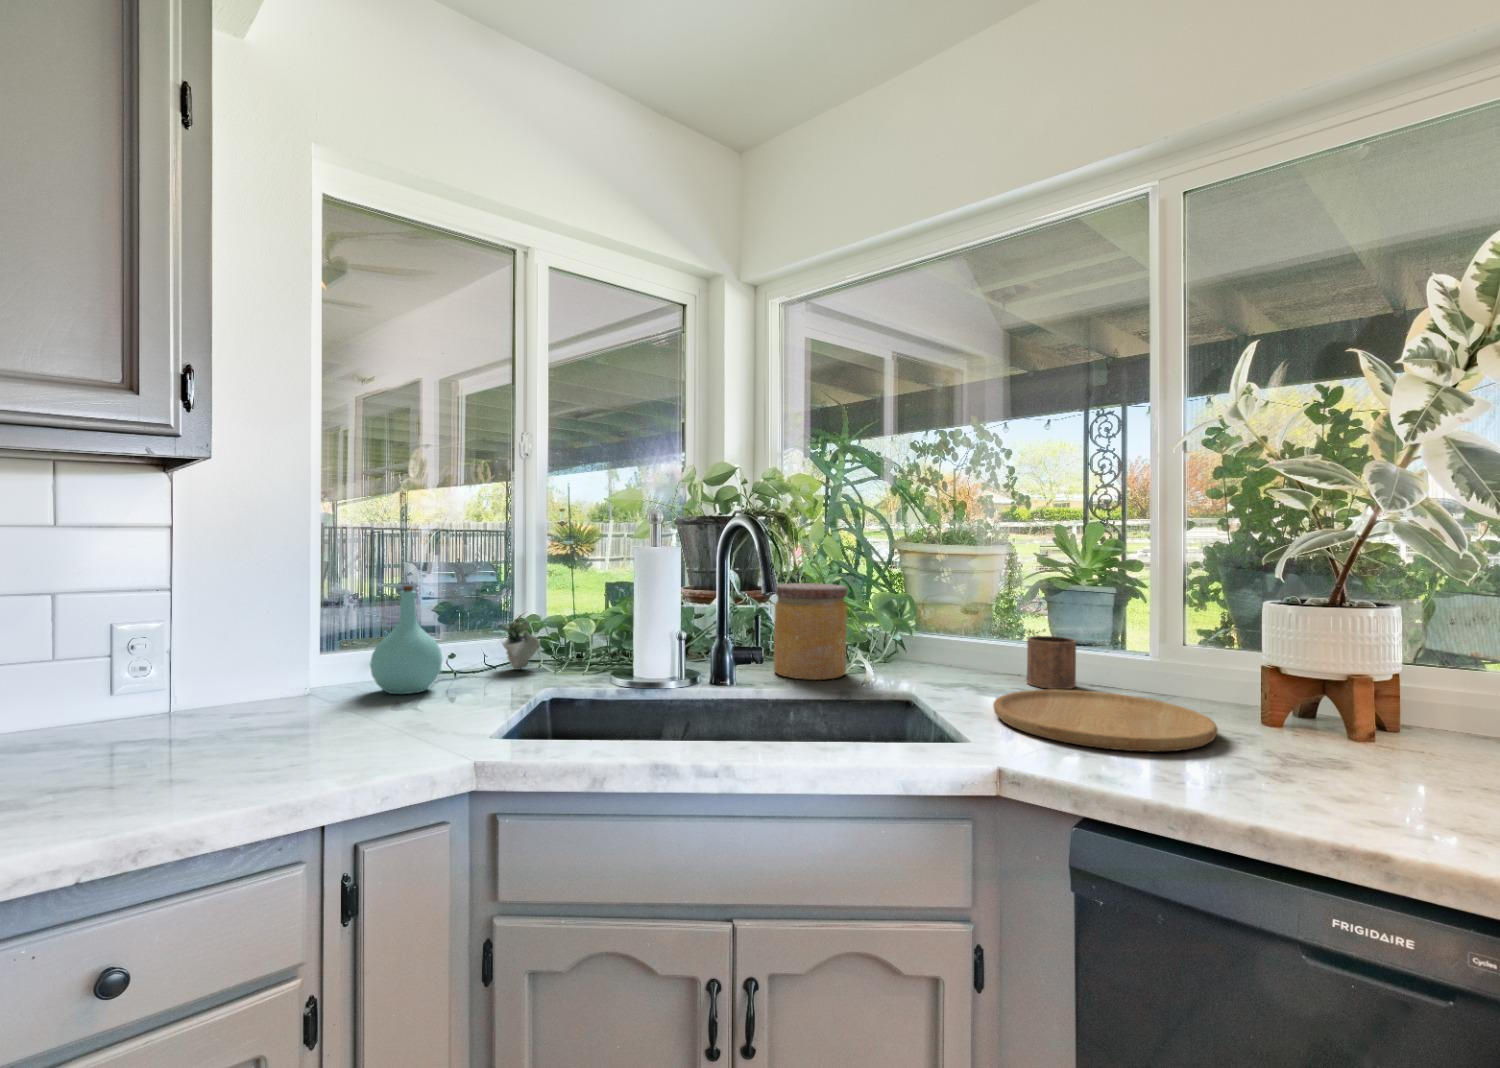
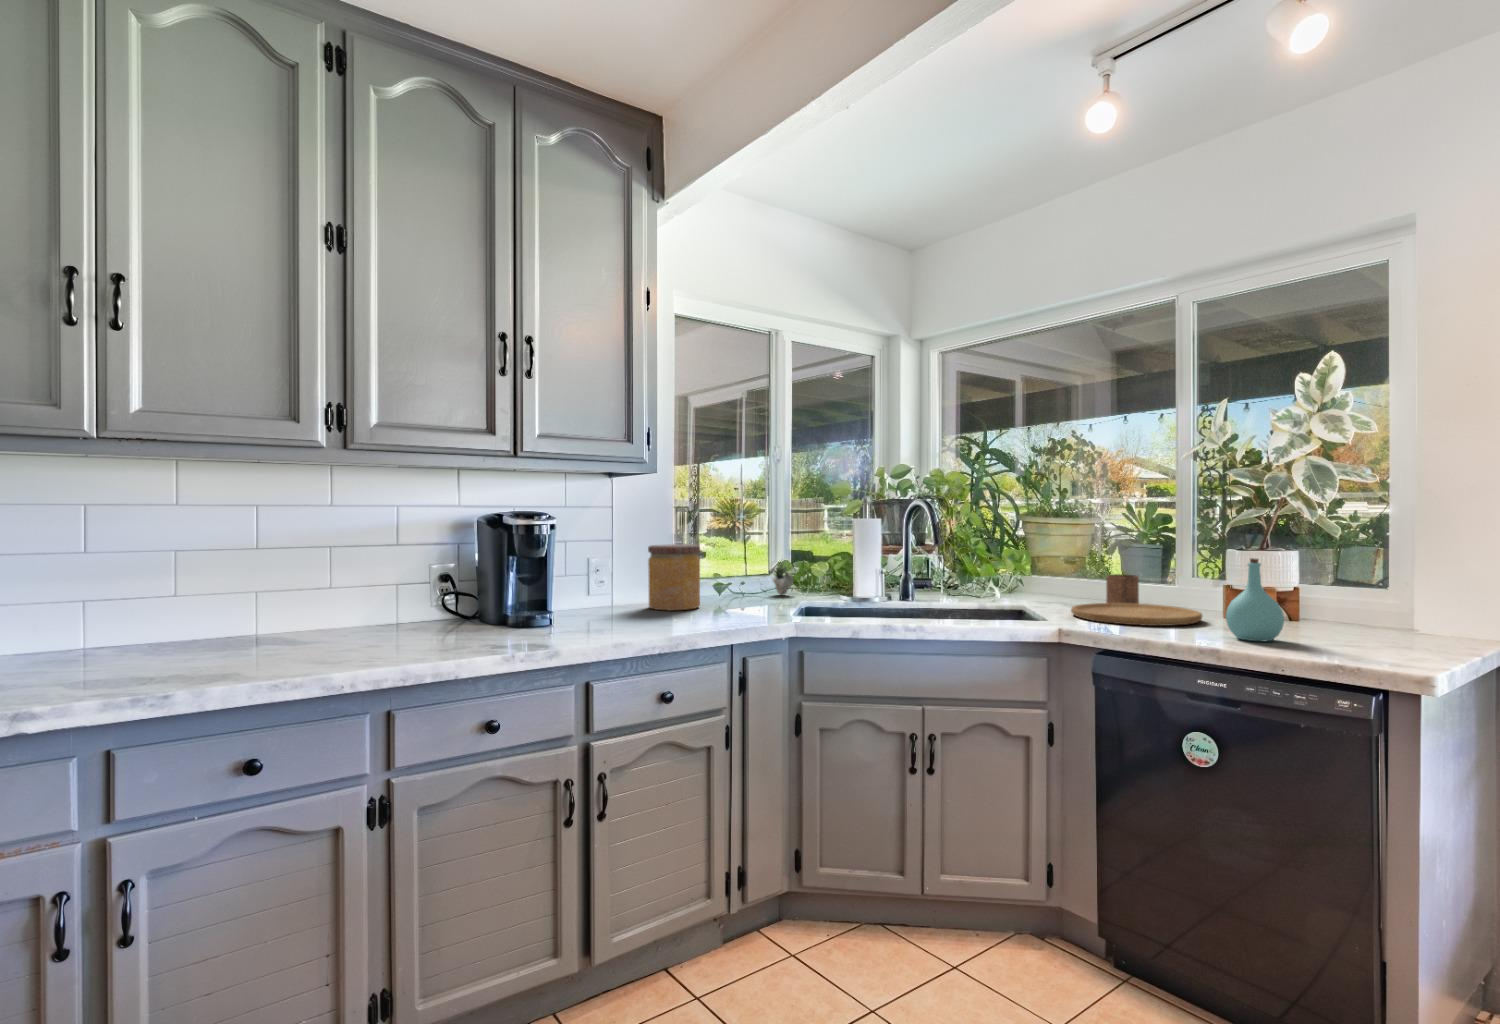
jar: present [774,583,847,680] -> present [648,544,700,610]
bottle: present [370,585,442,694] -> present [1226,558,1284,642]

